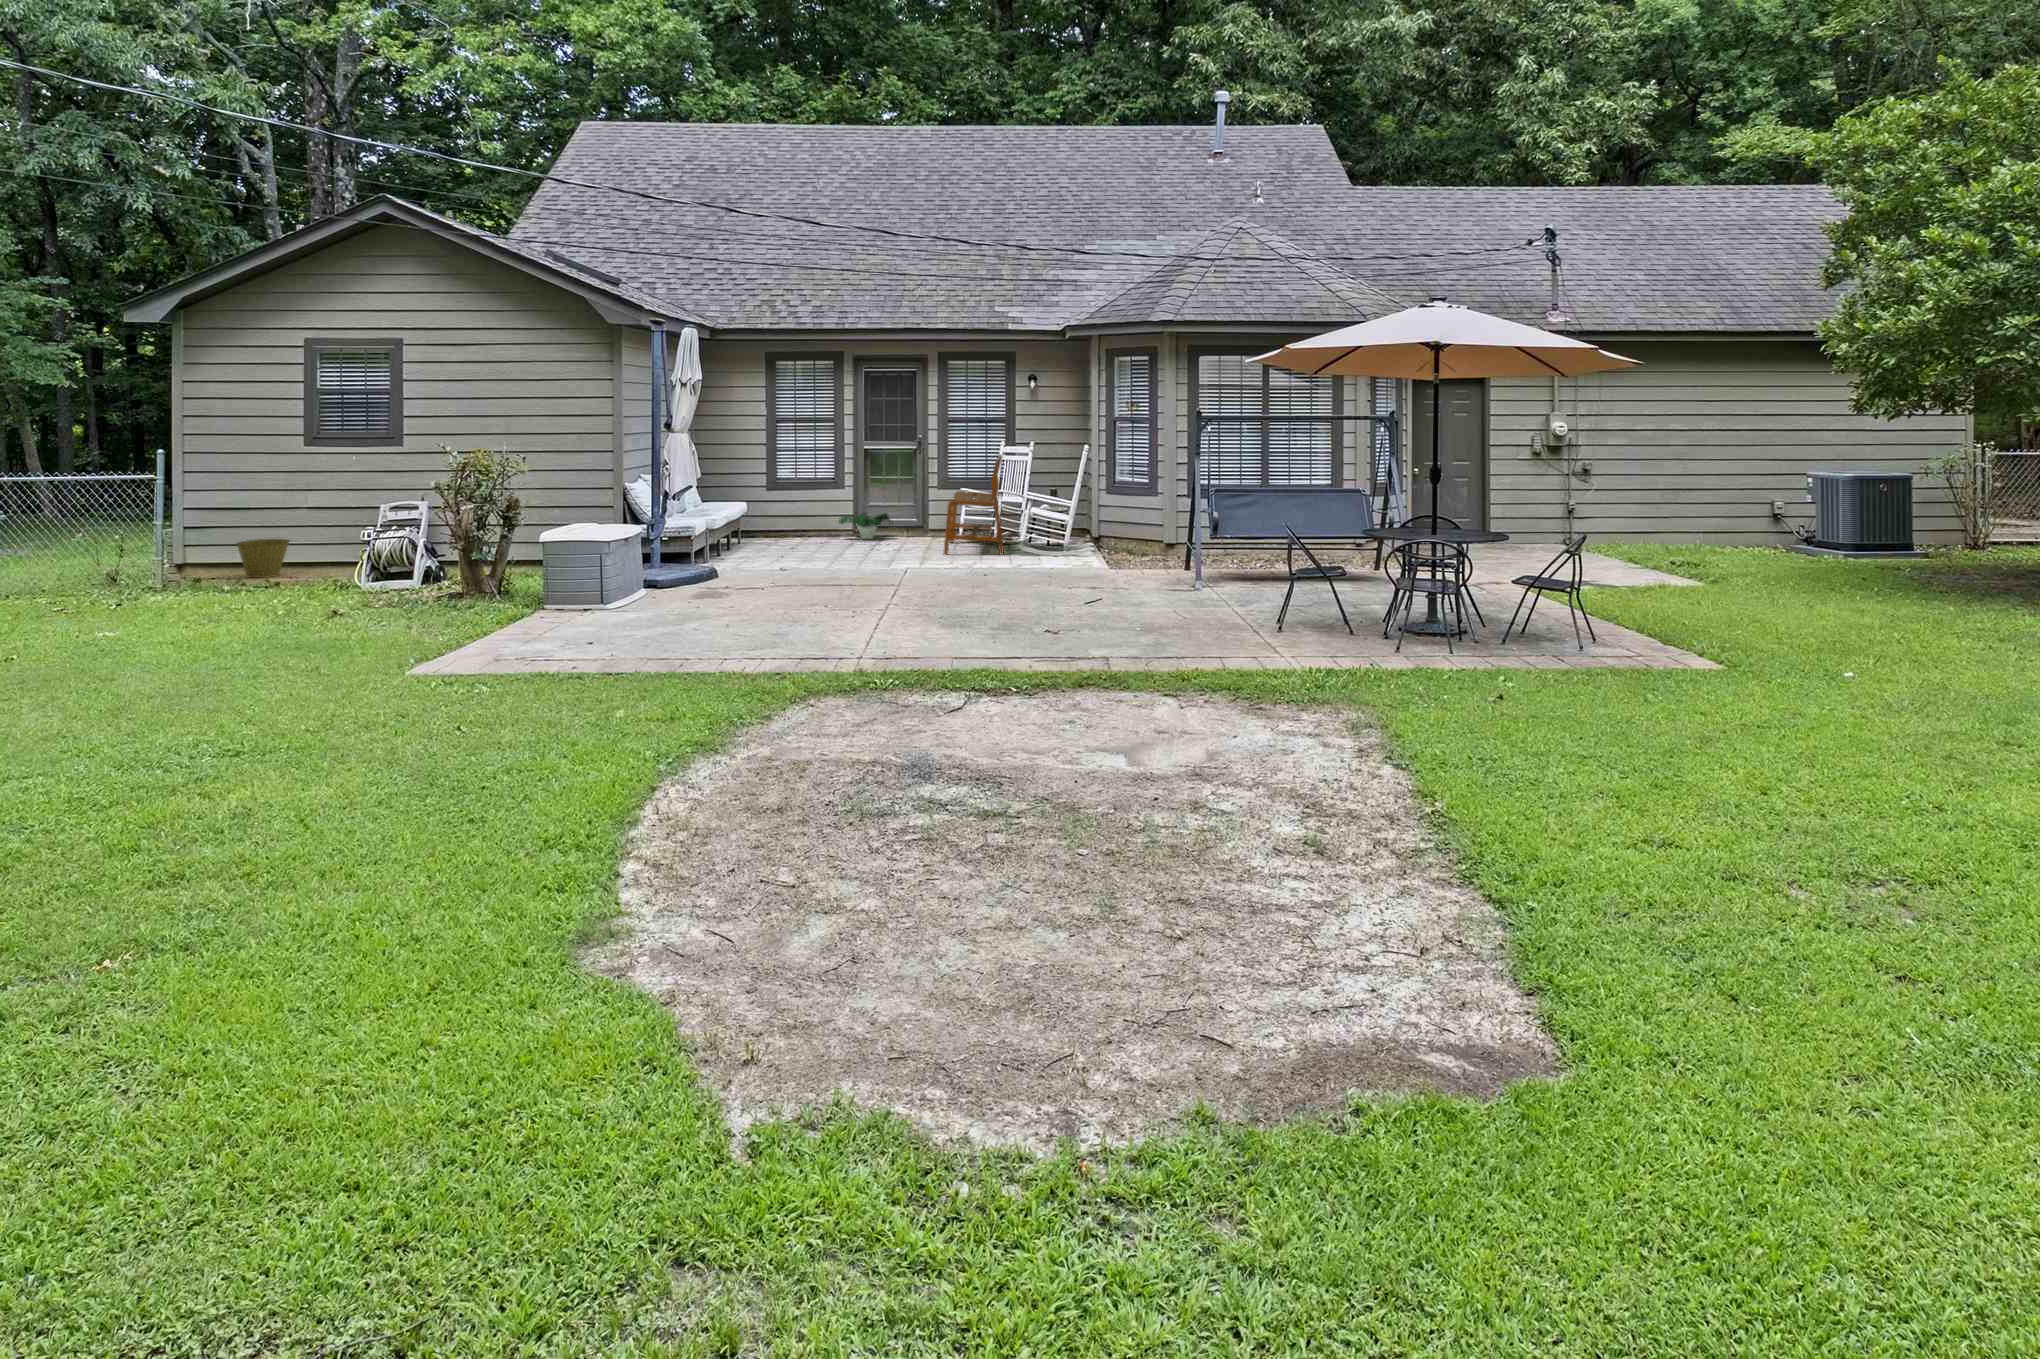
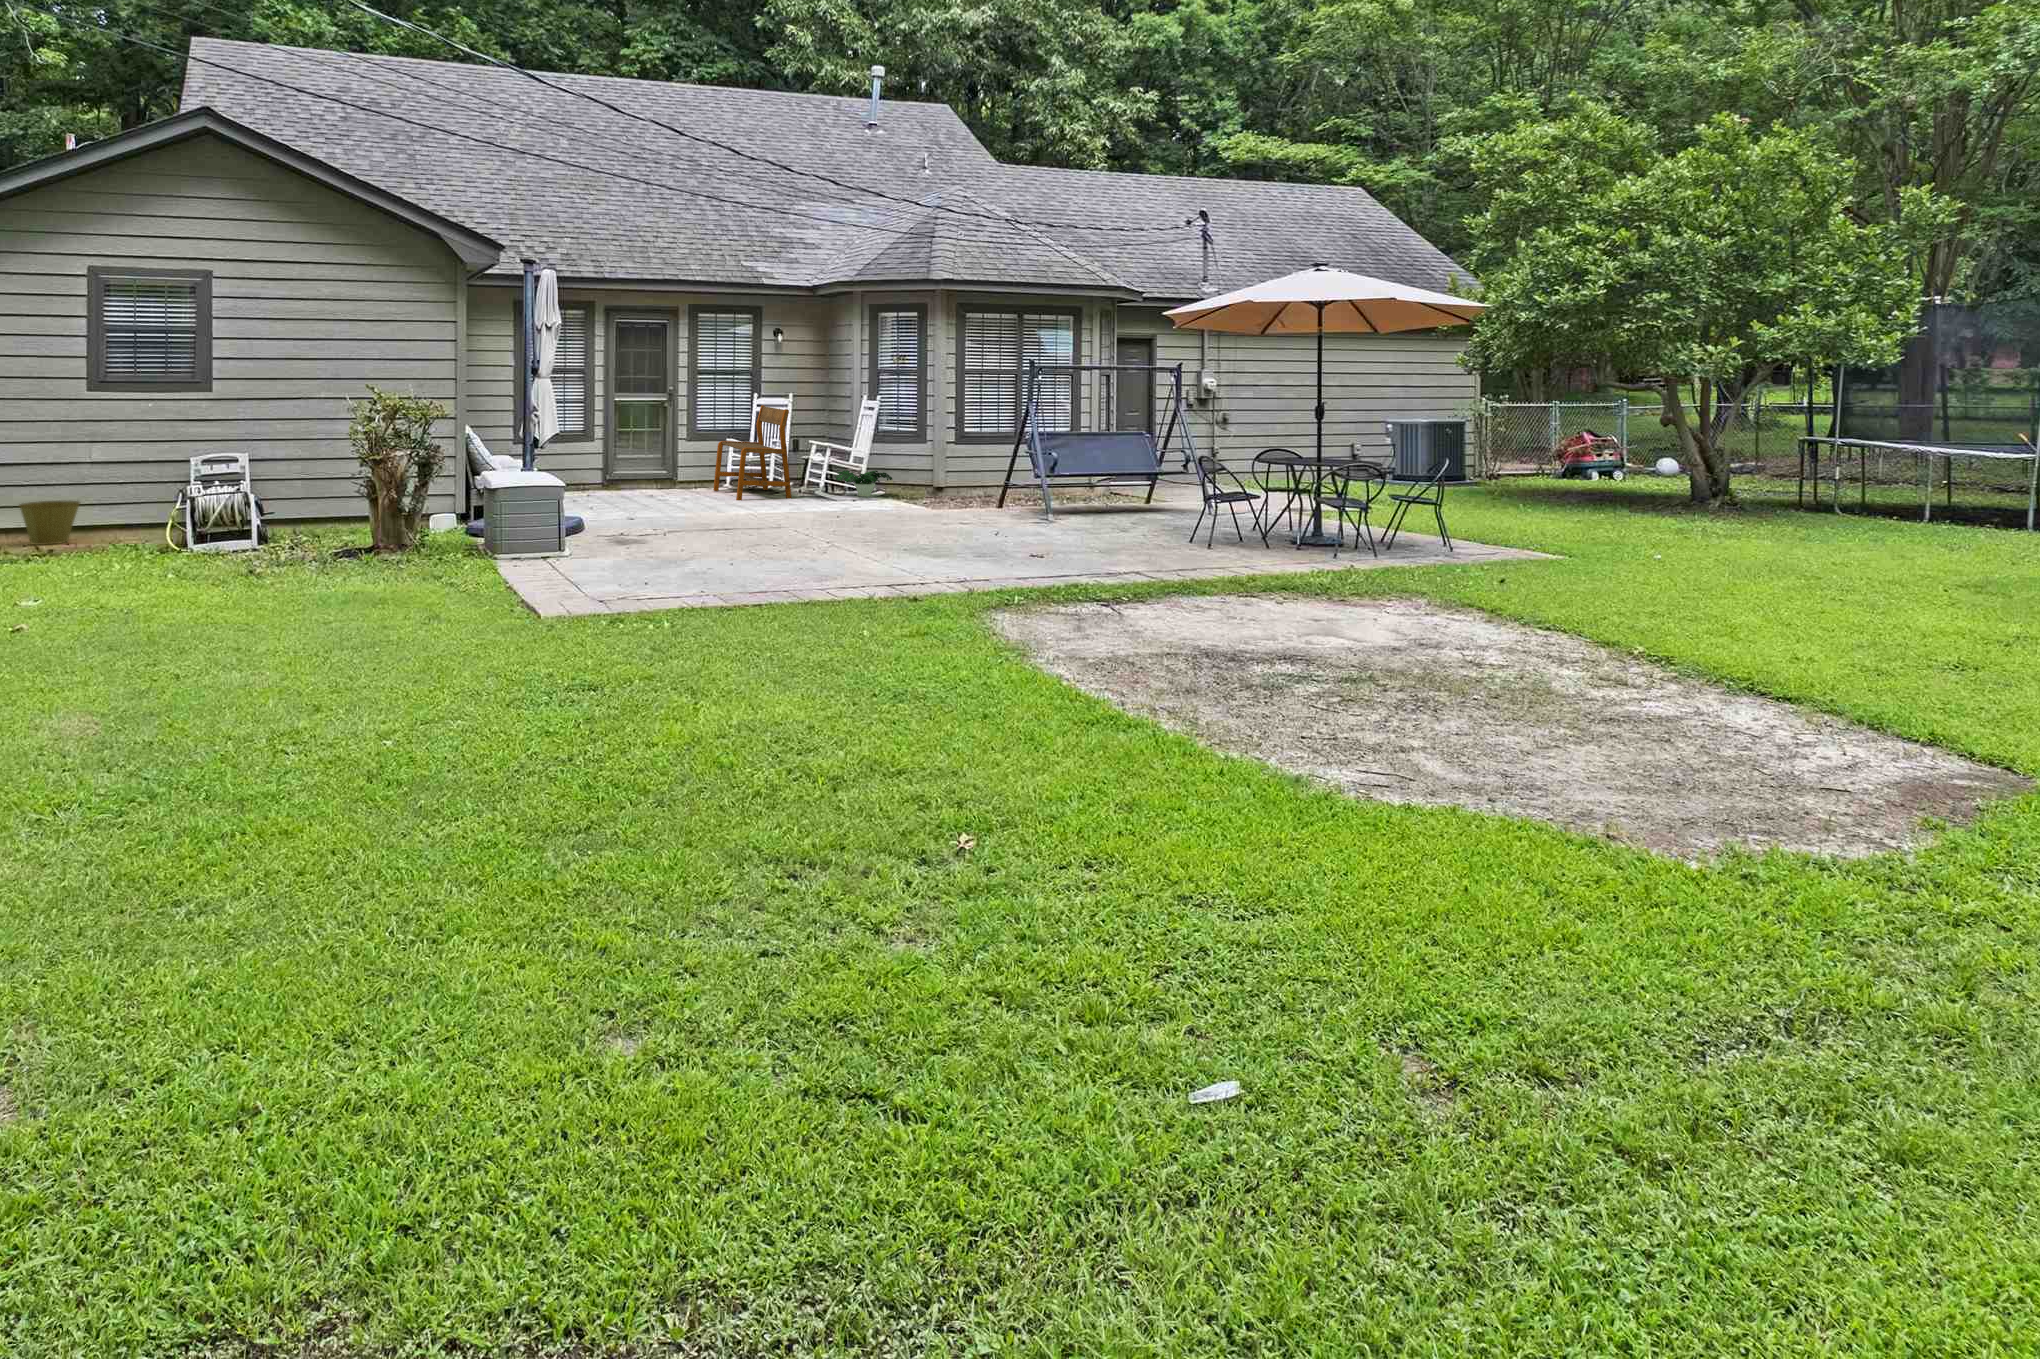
potted plant: present [839,513,891,539] -> present [836,470,892,497]

